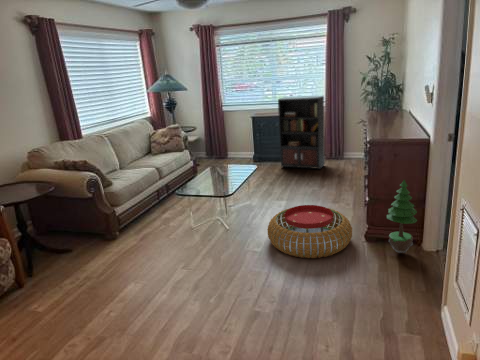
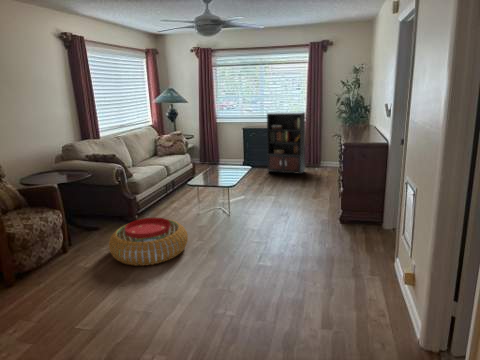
potted tree: present [387,180,417,253] -> none [356,172,379,230]
pouf: present [267,205,352,258] -> present [109,217,188,266]

